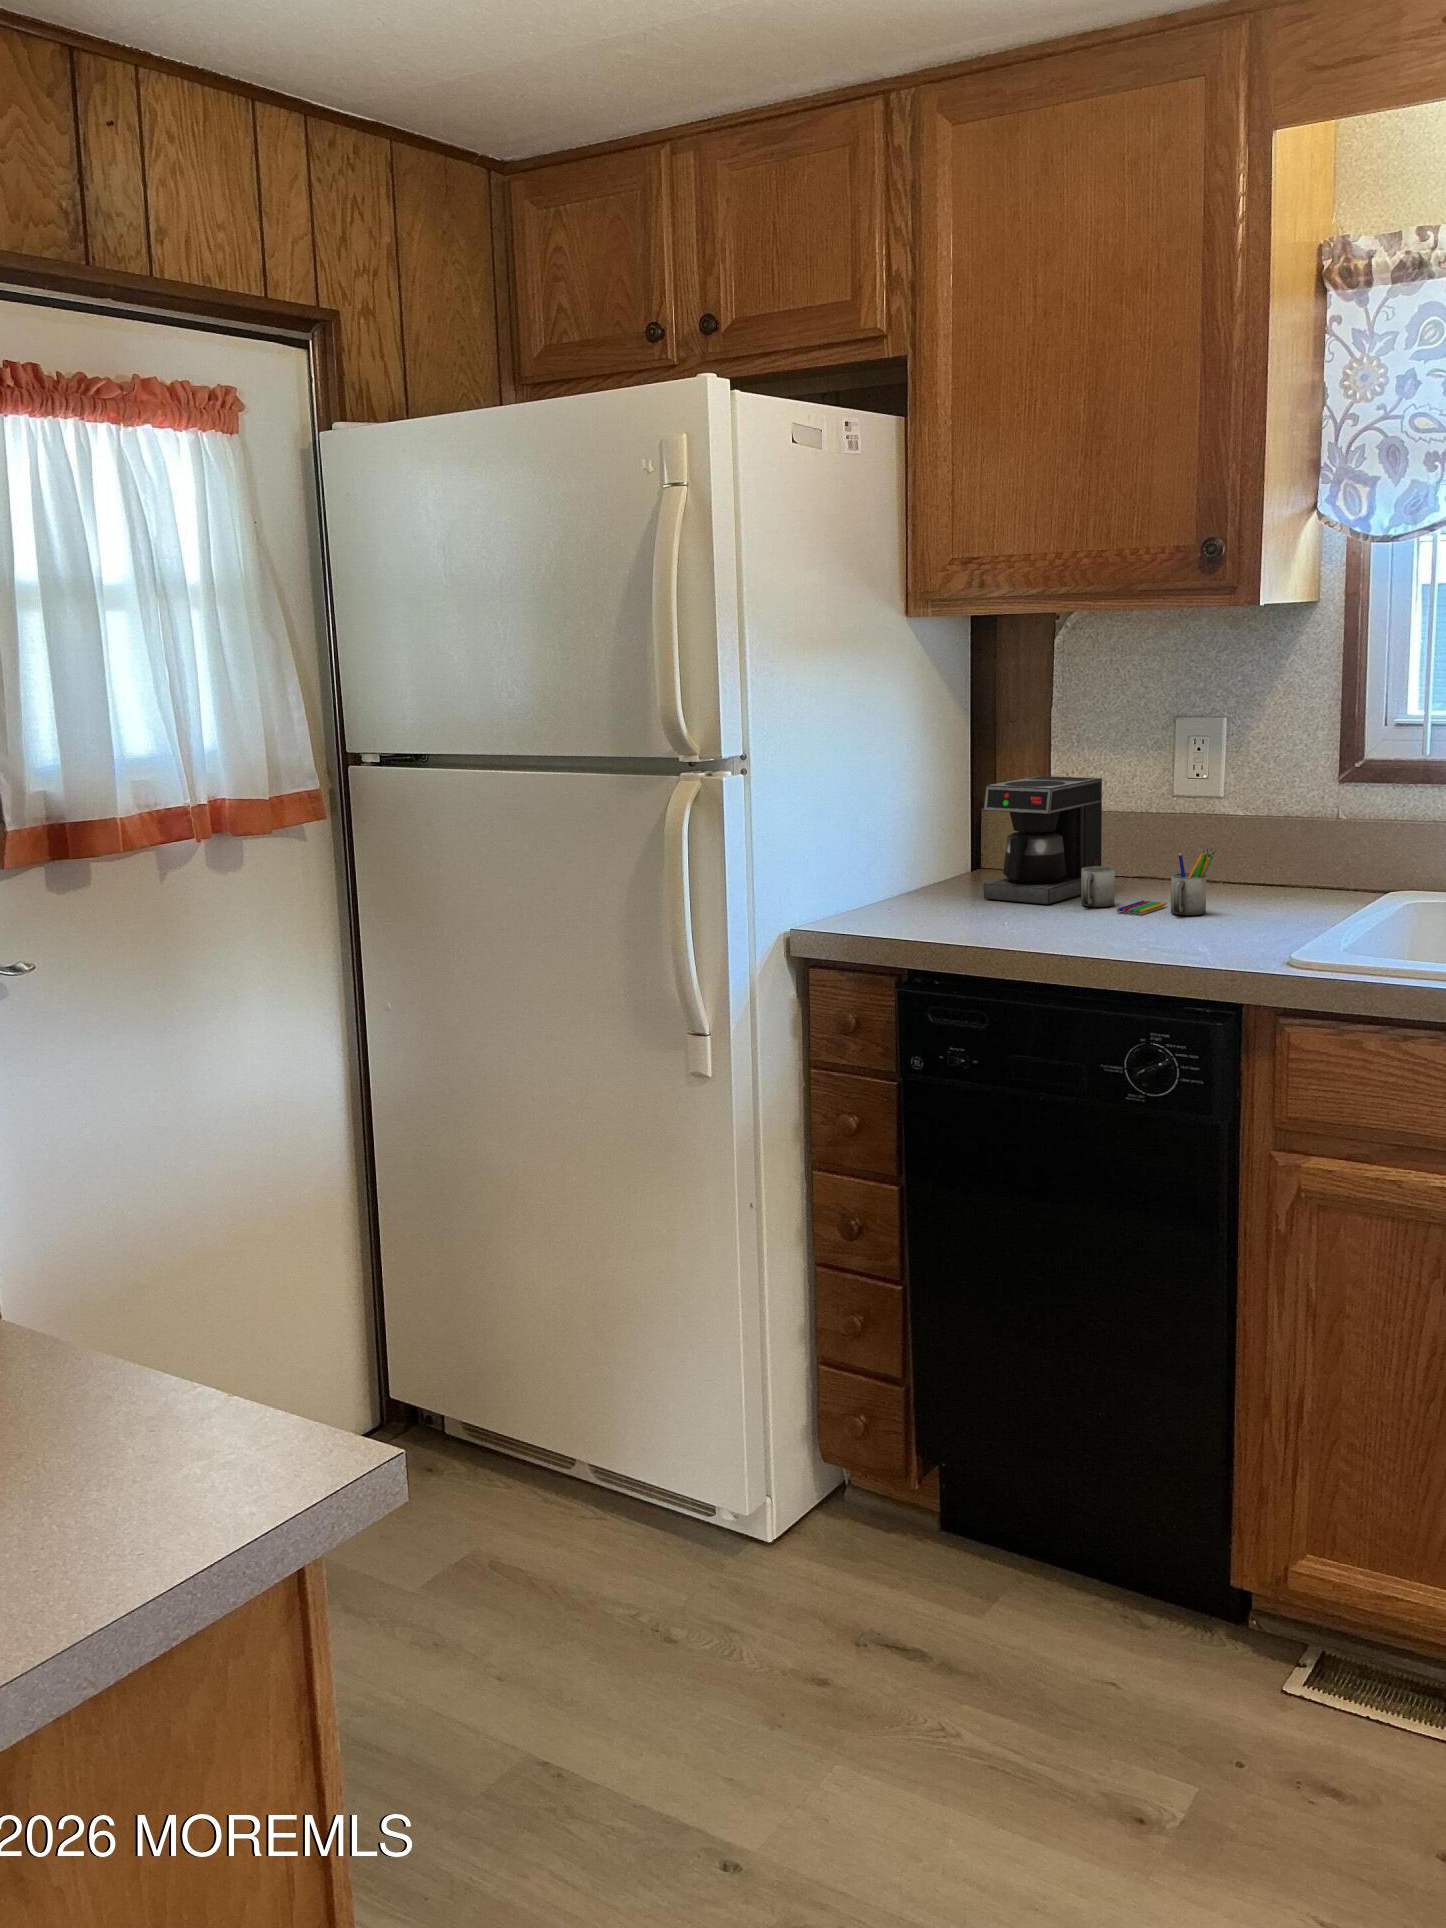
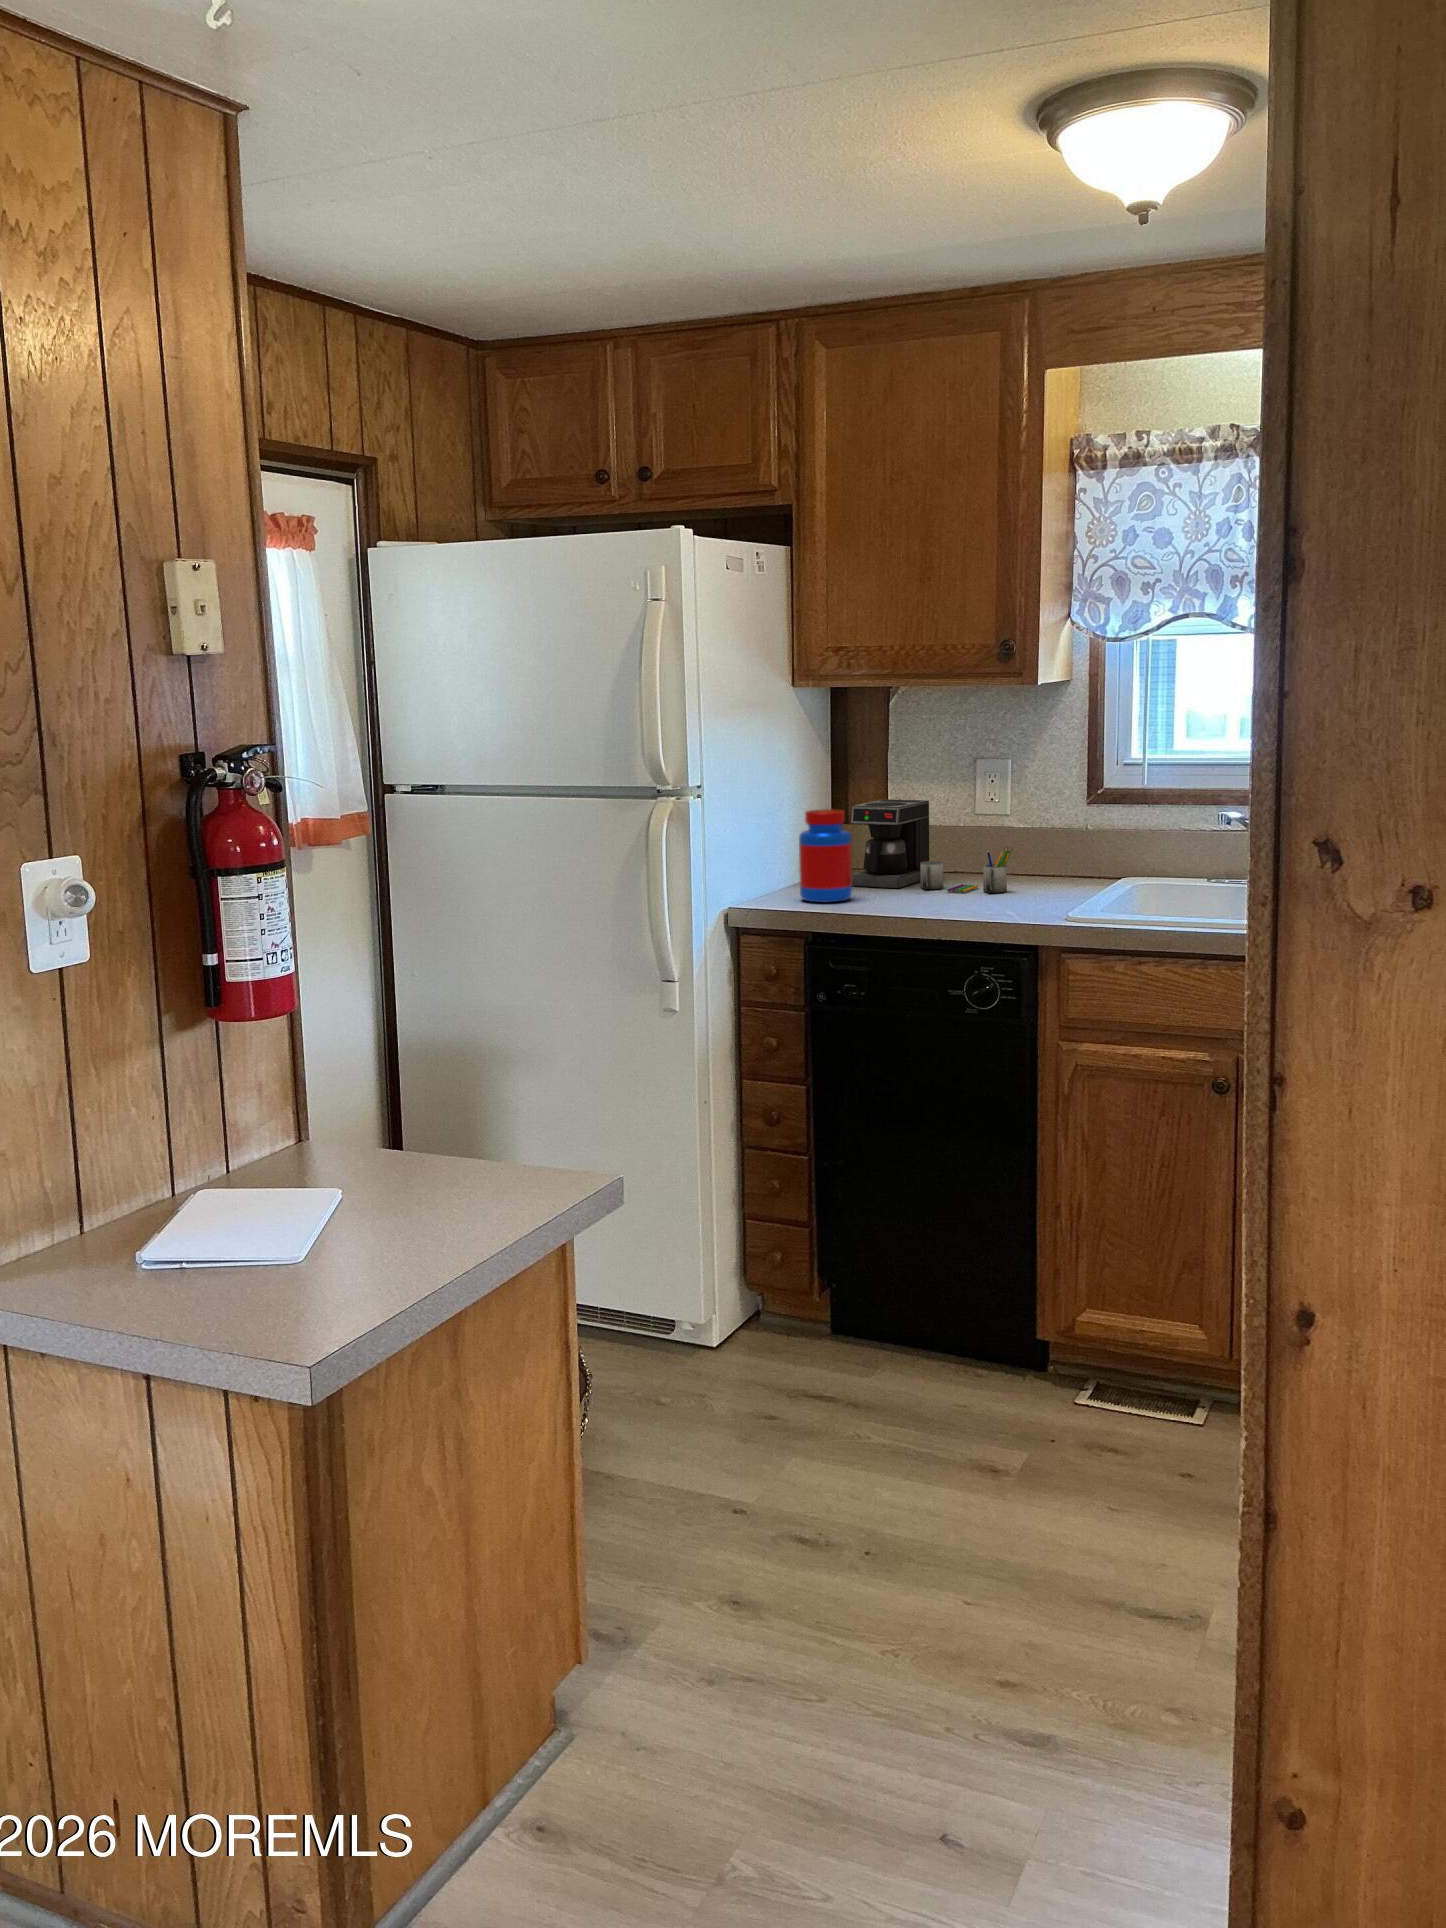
jar: none [897,791,973,926] -> present [799,809,852,902]

